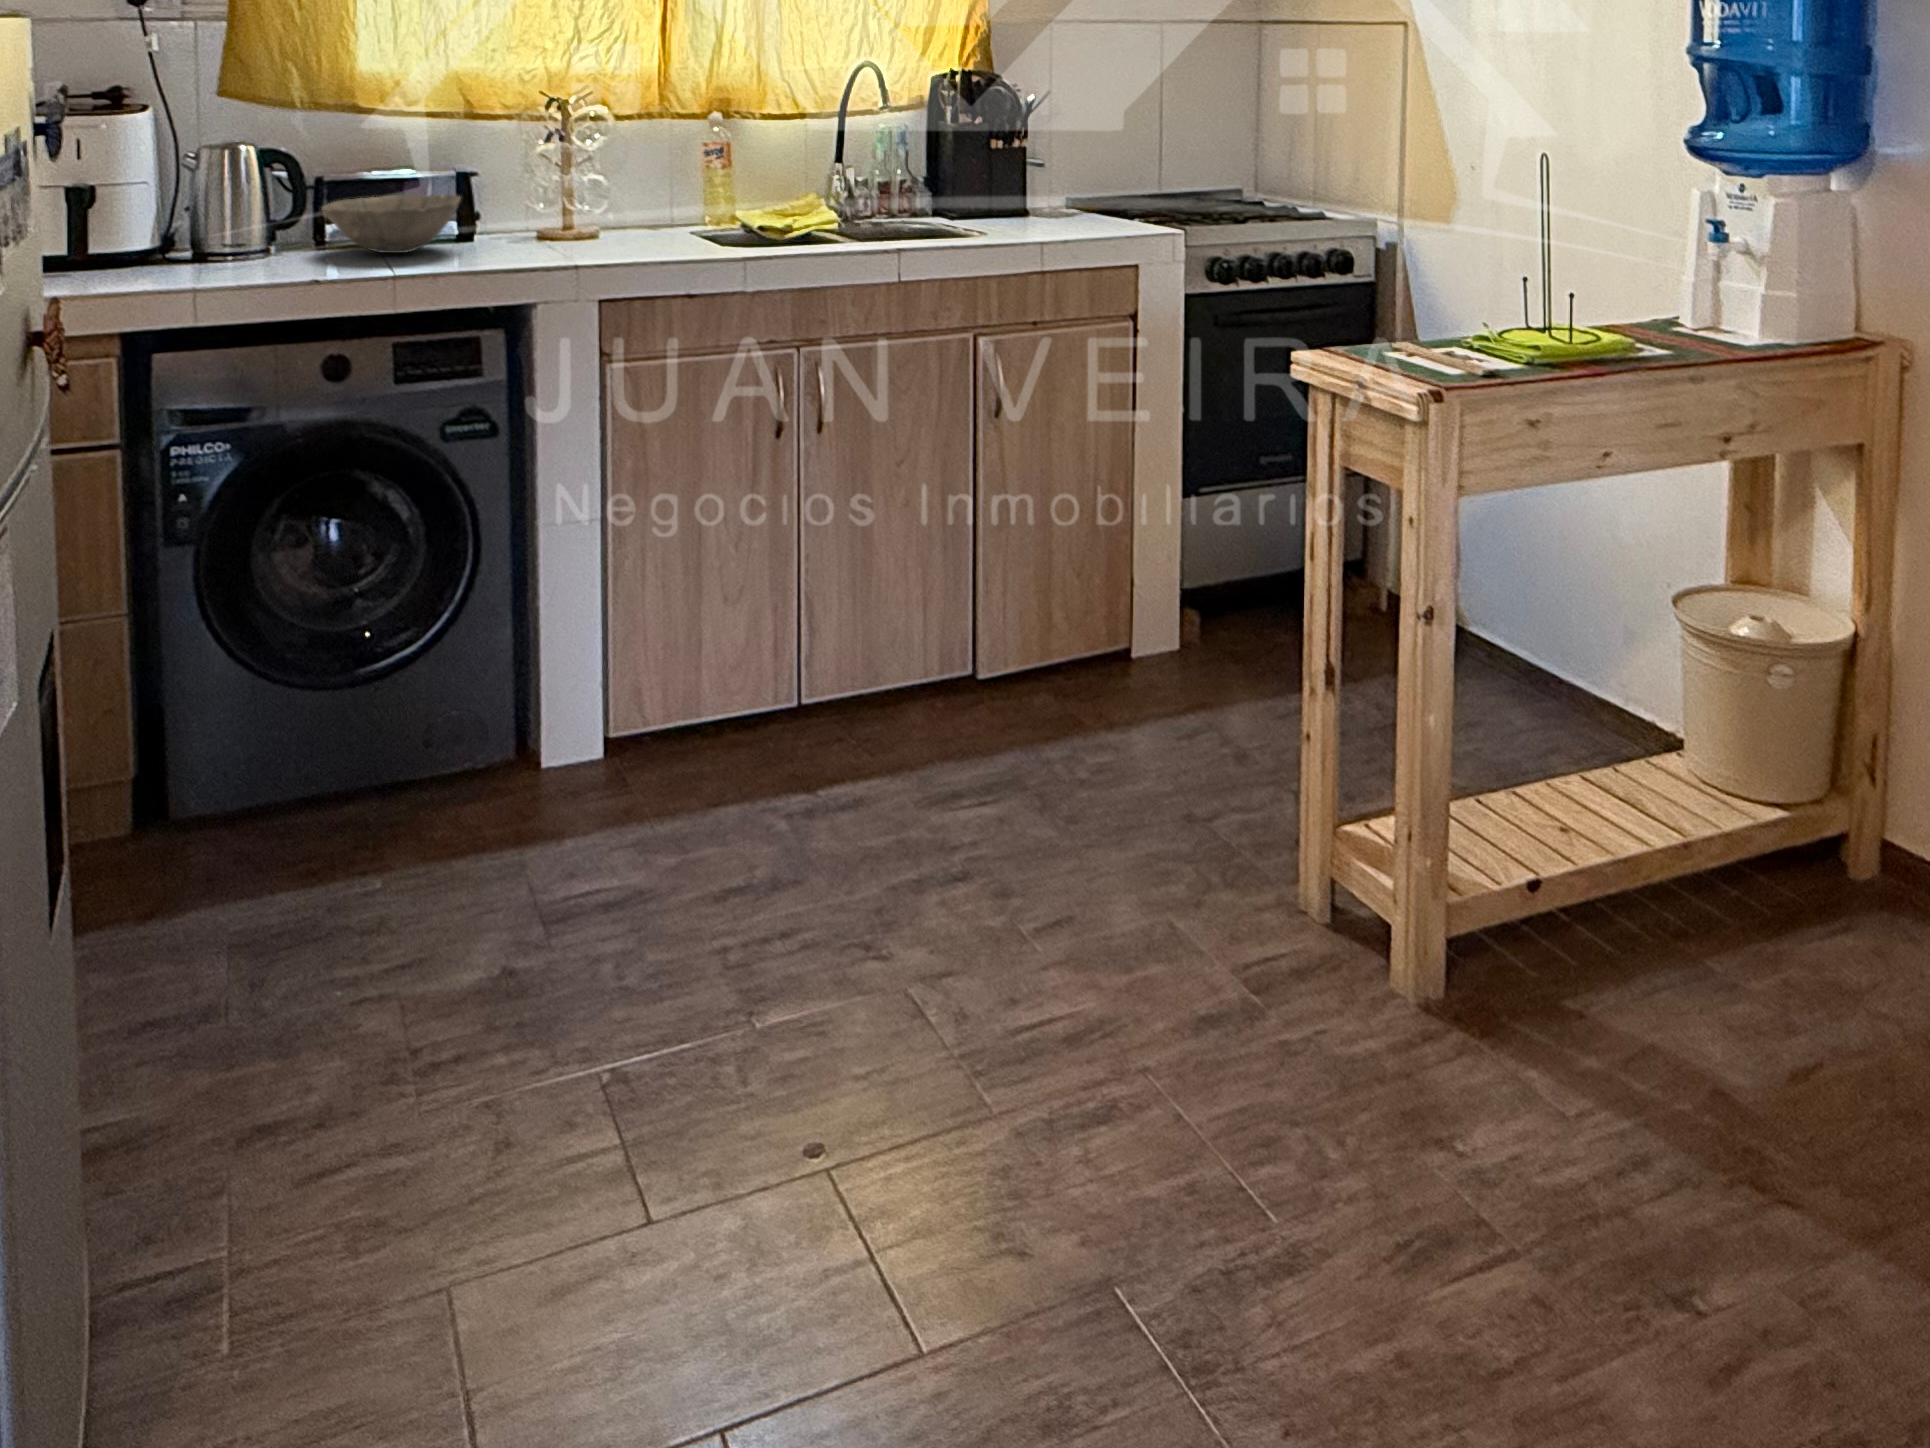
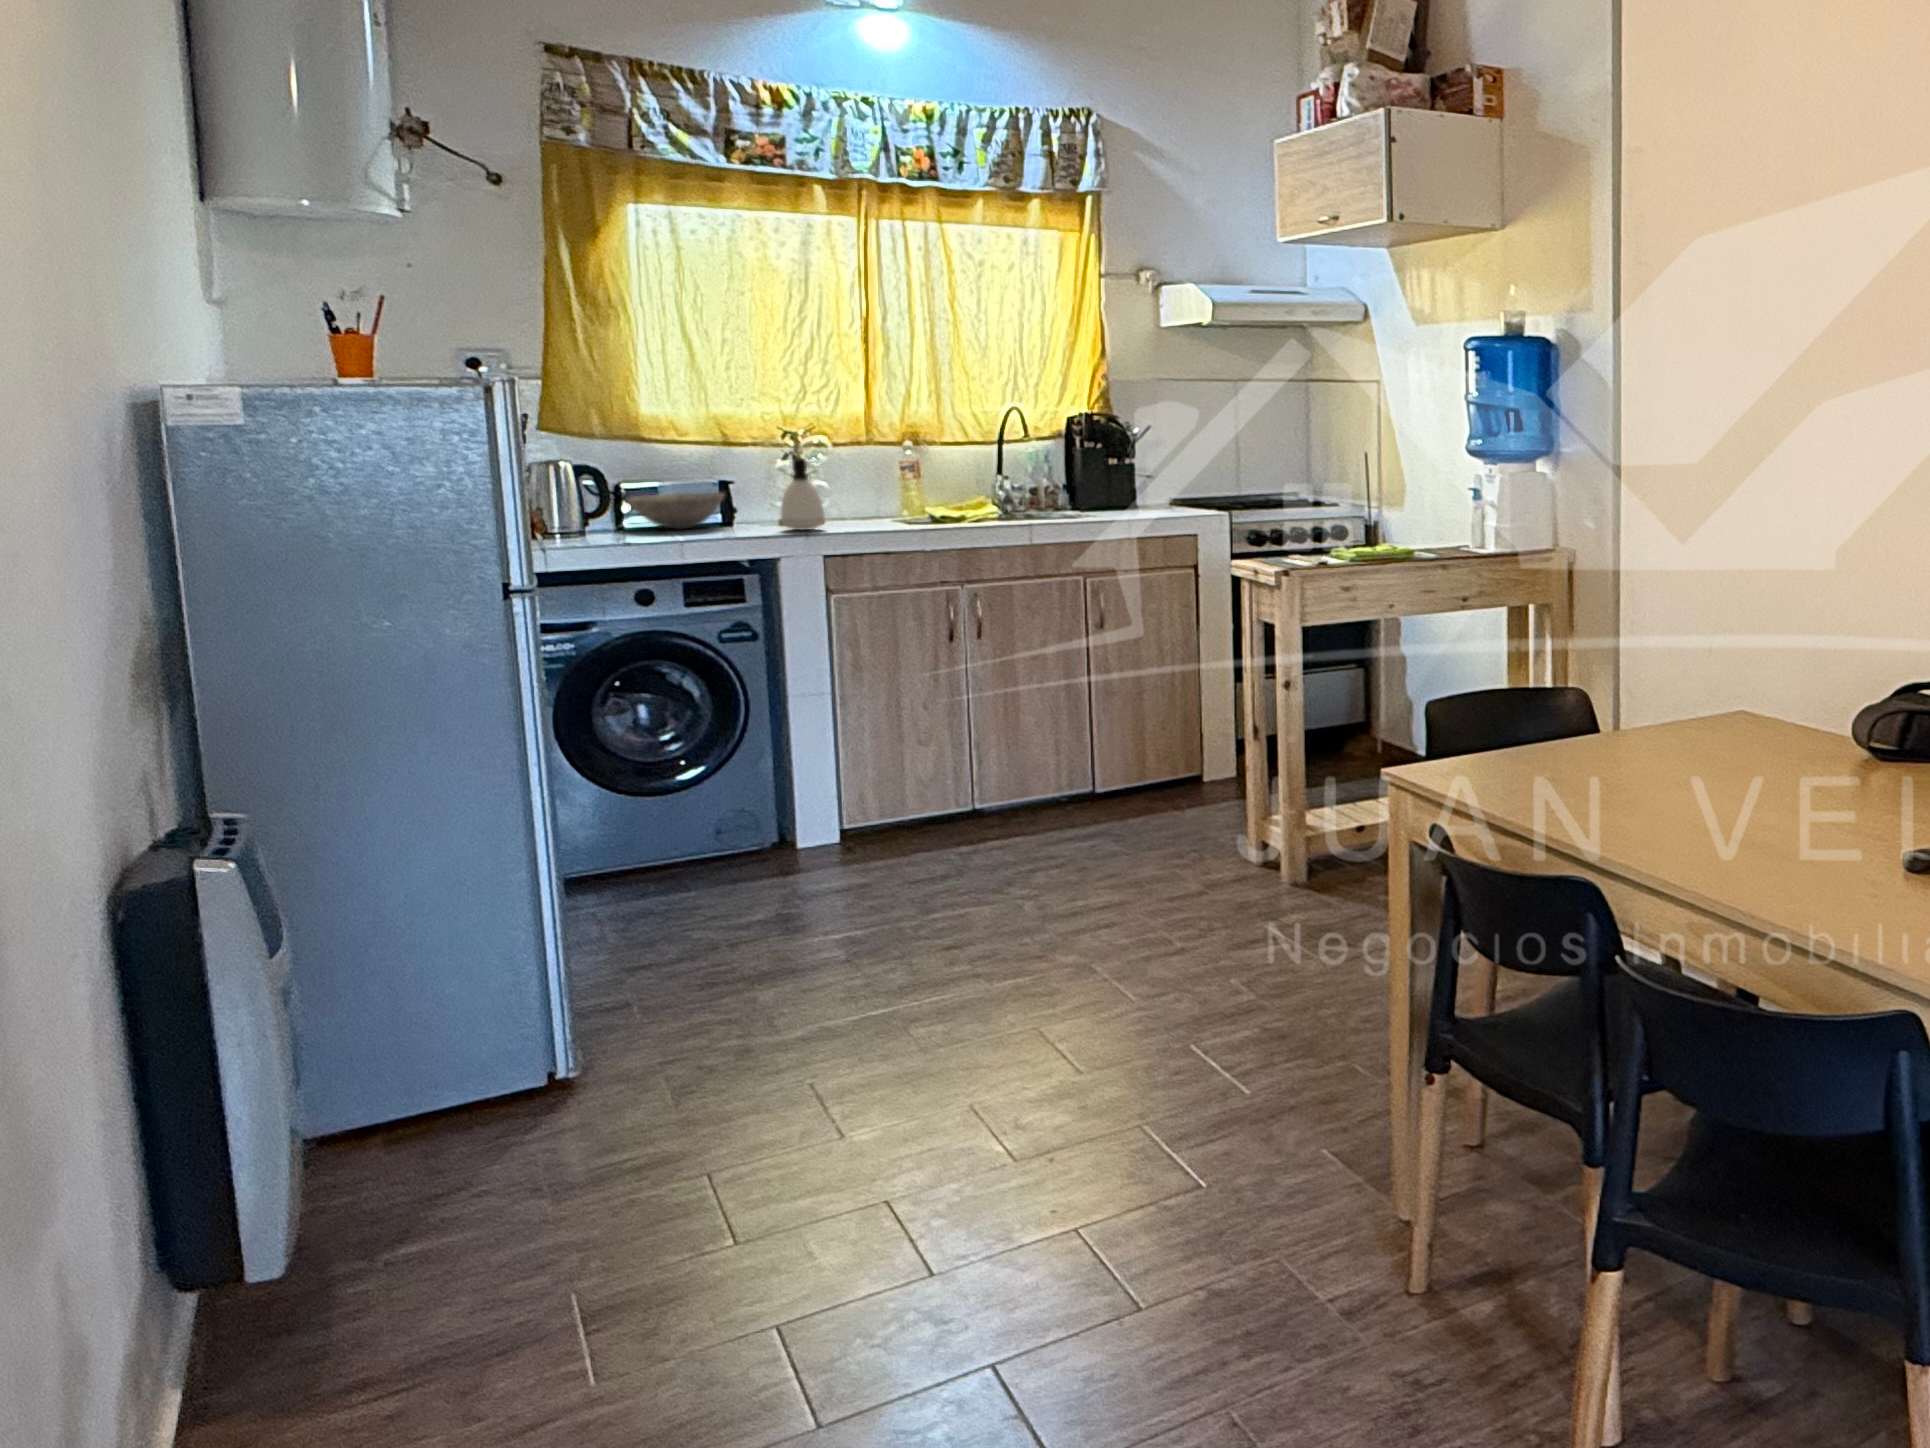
soap dispenser: none [538,143,602,259] -> present [781,458,825,530]

